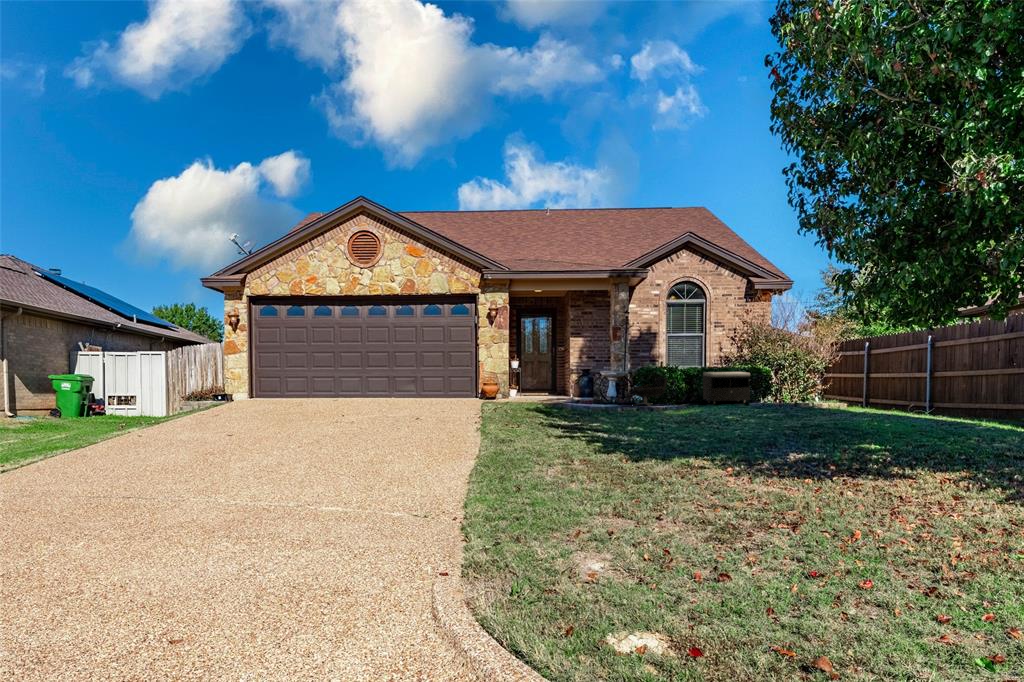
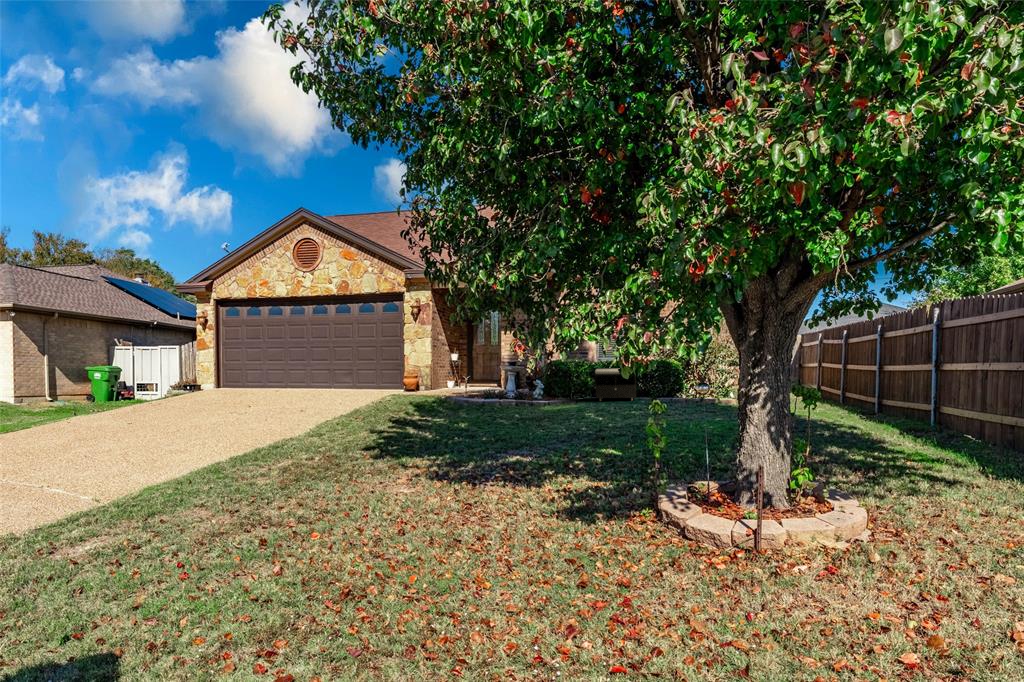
lounge chair: present [633,377,667,405] -> none [521,373,554,402]

